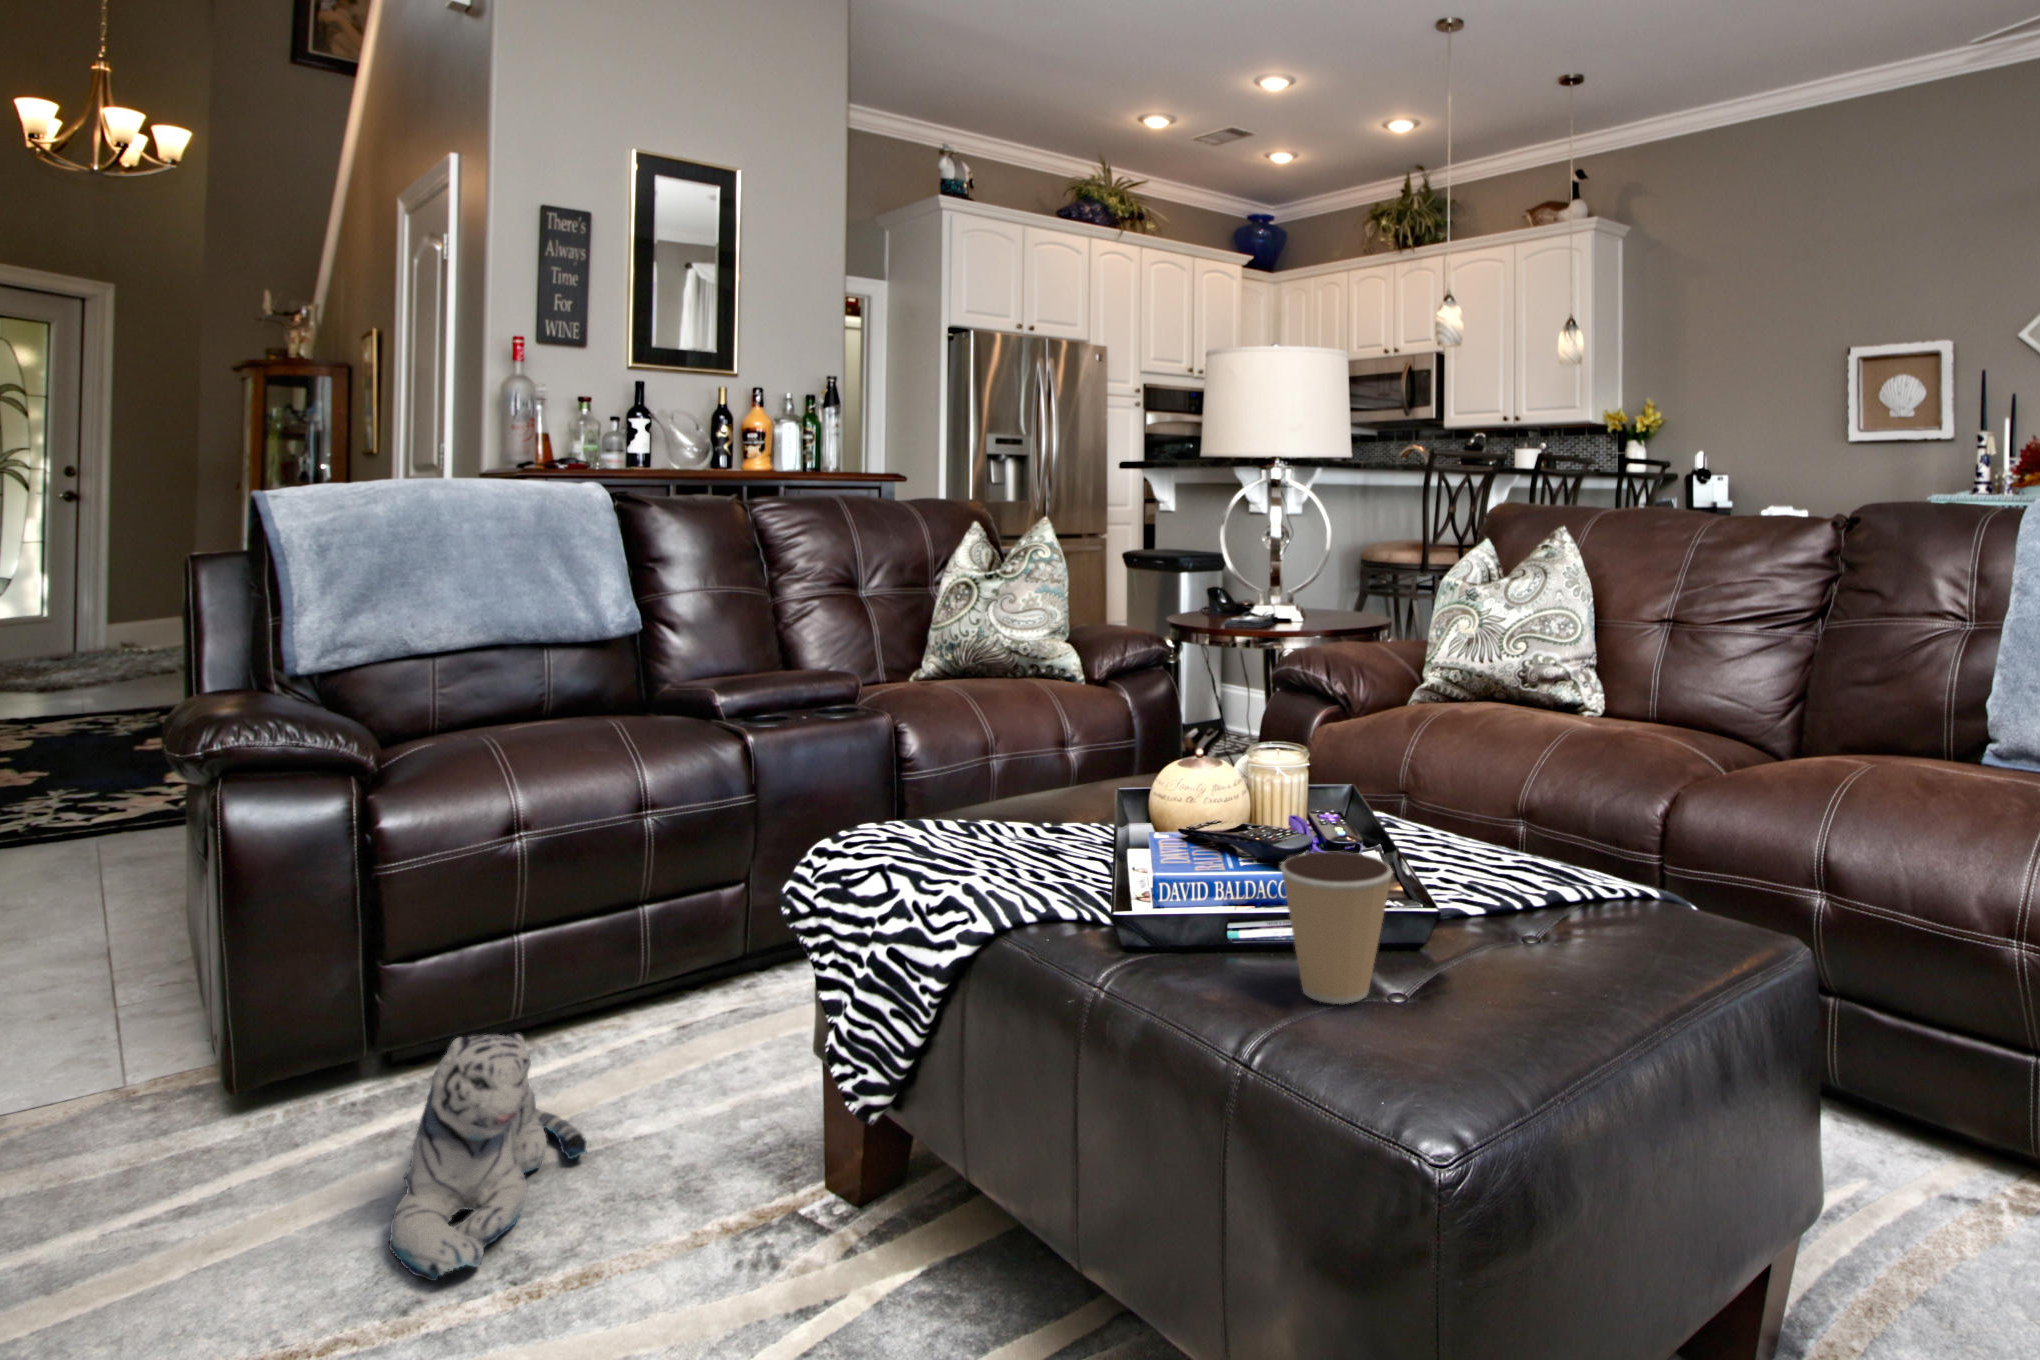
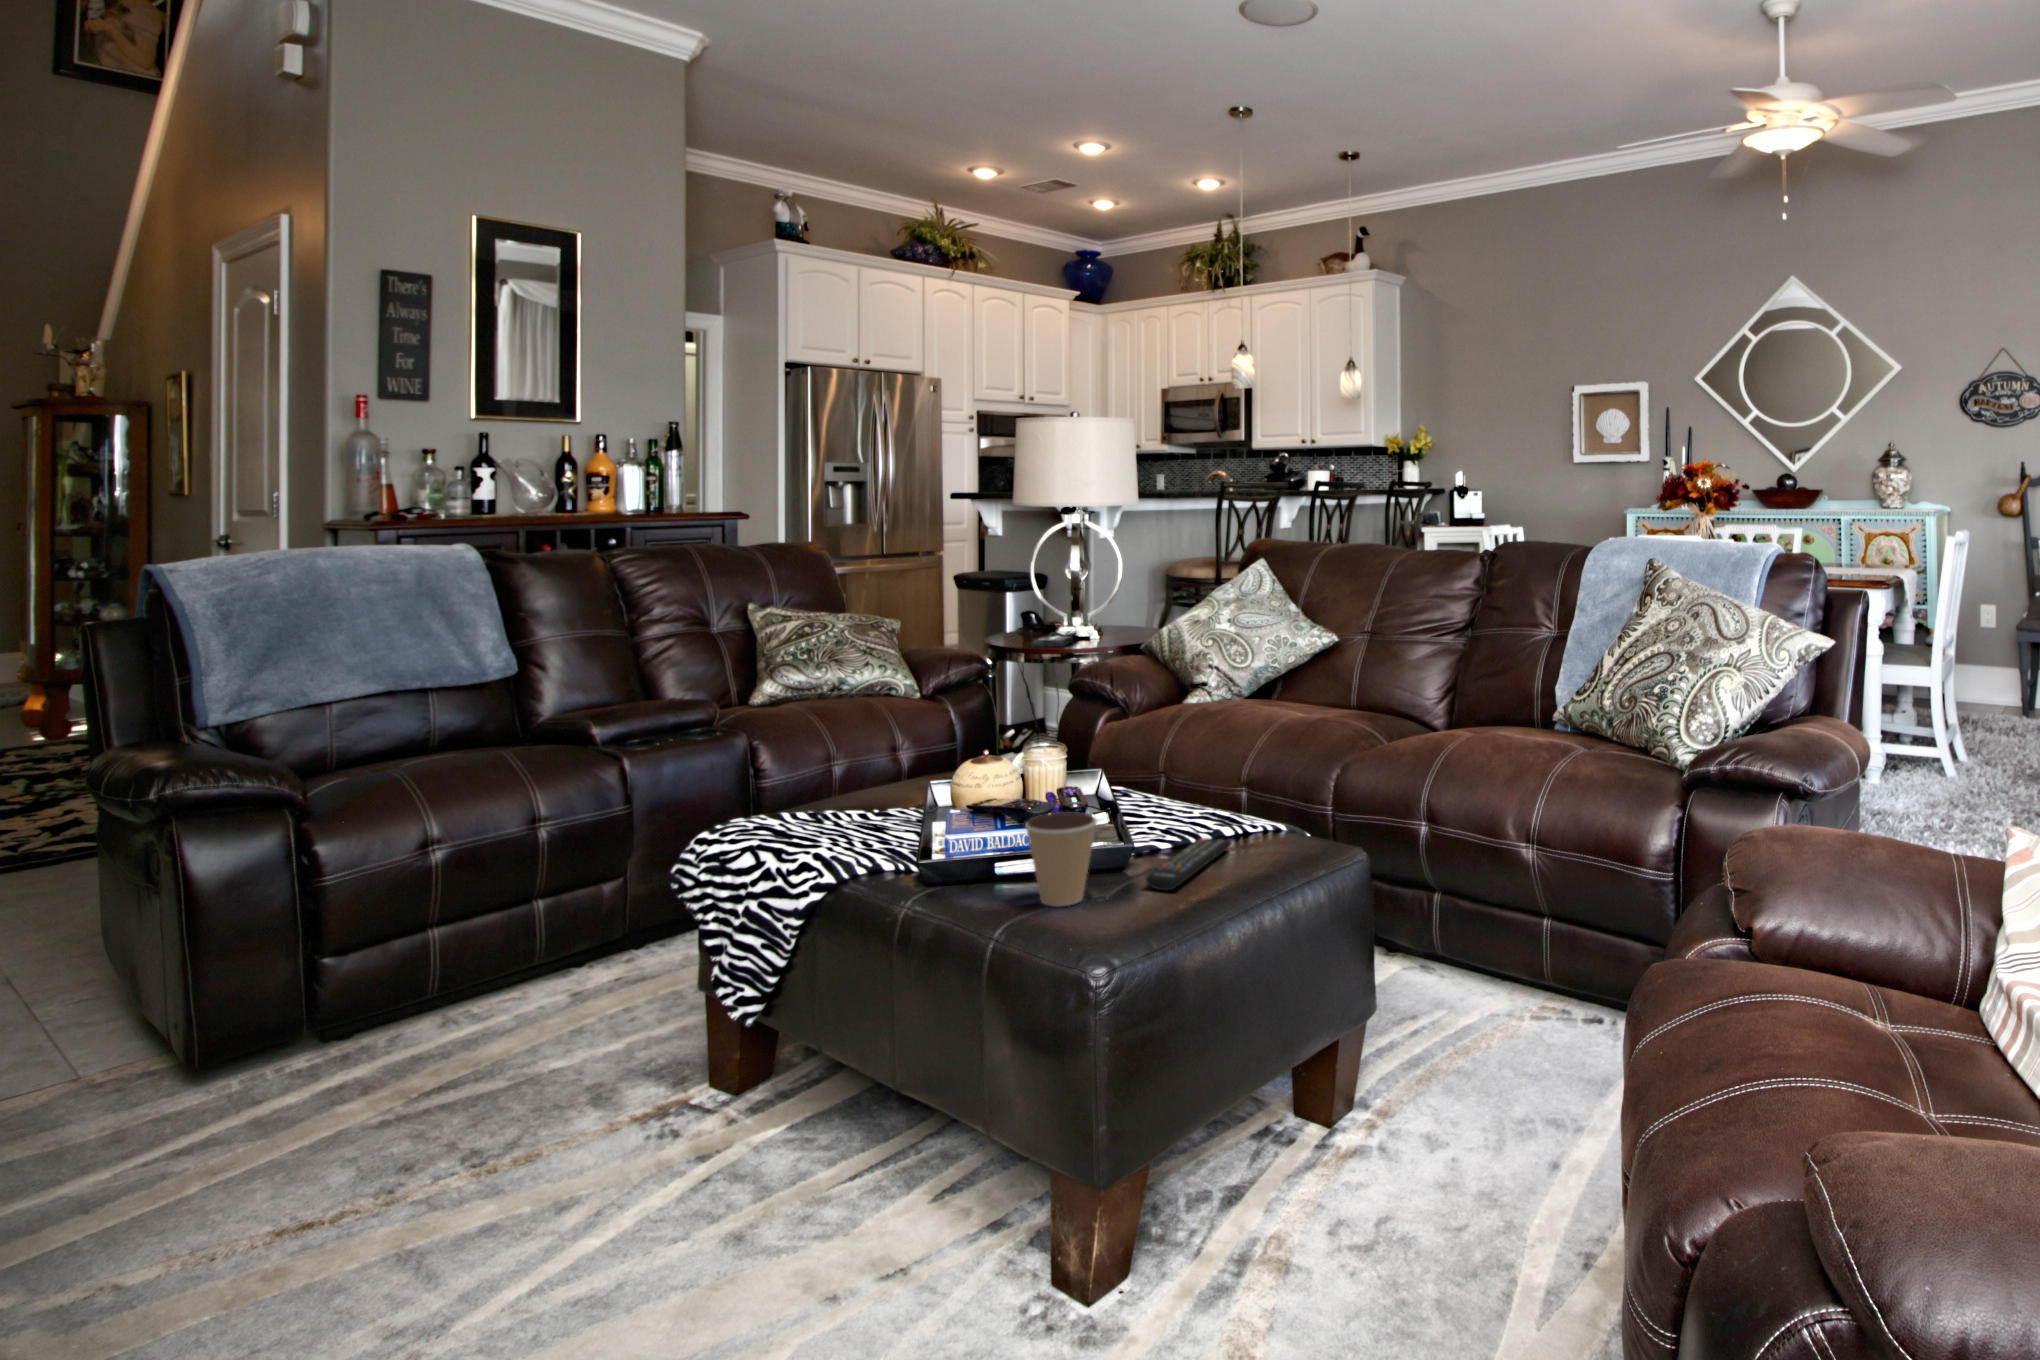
remote control: none [1464,900,1576,989] -> present [1146,838,1232,890]
plush toy: present [389,1033,587,1281] -> none [360,993,513,1172]

